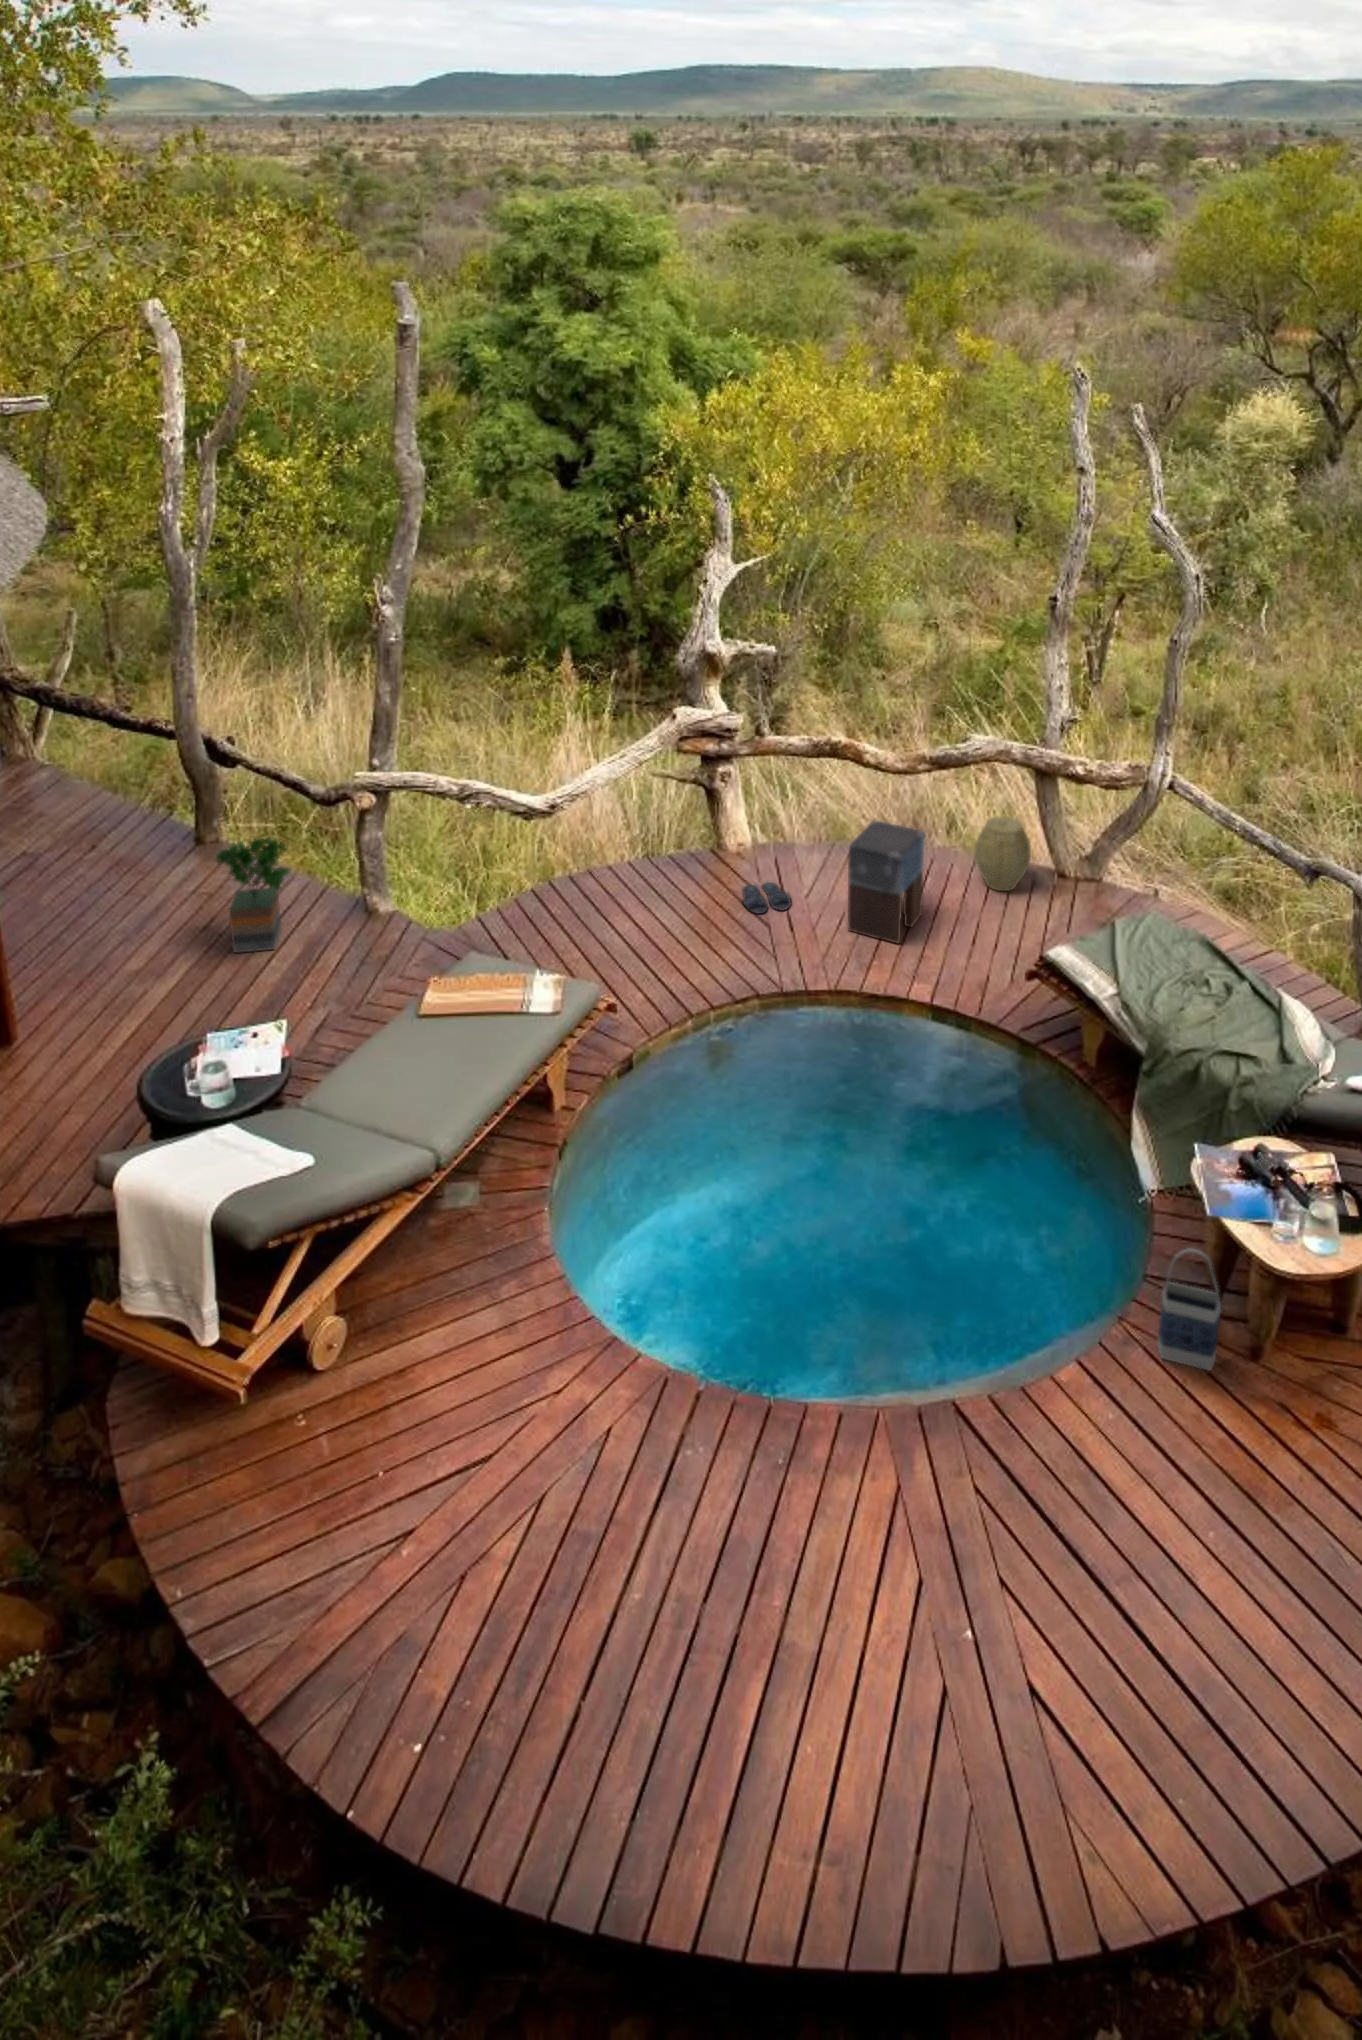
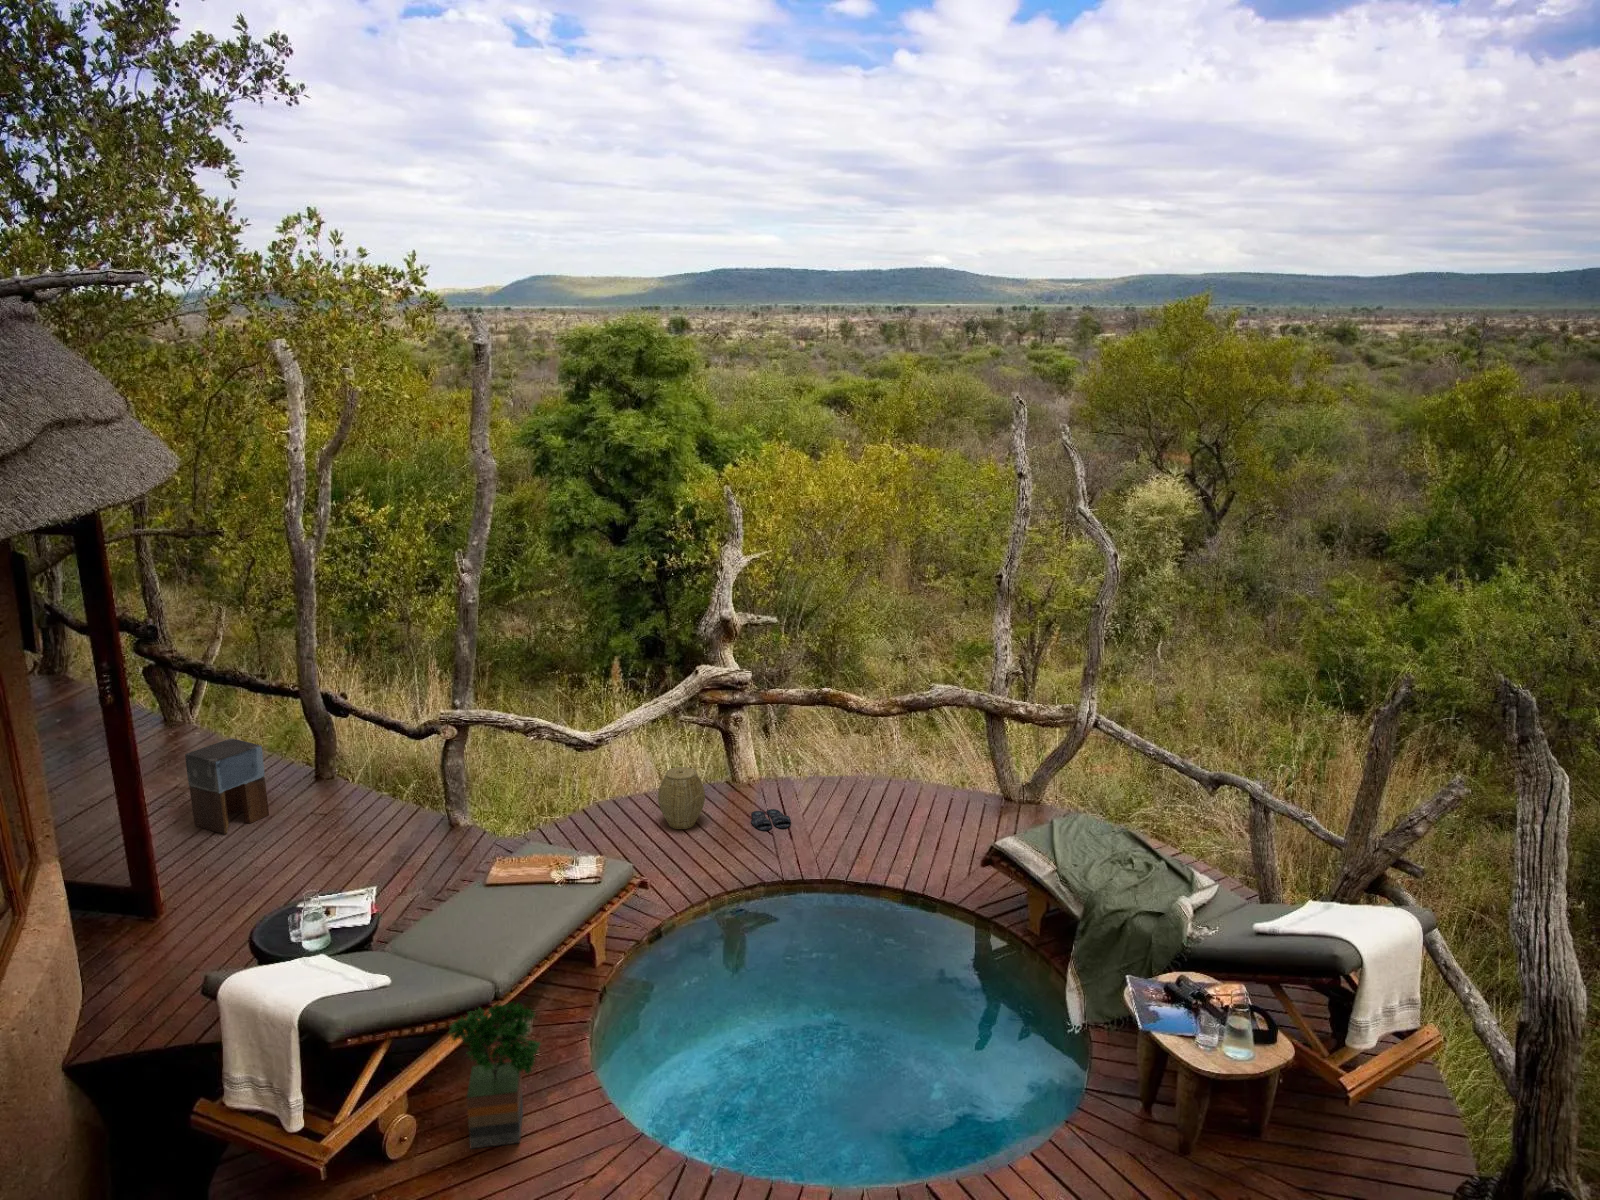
woven basket: present [975,817,1031,891] -> present [658,767,705,829]
stool: present [848,820,925,943] -> present [185,738,269,834]
potted tree: present [215,837,291,953] -> present [449,1002,541,1148]
bag: present [1157,1248,1221,1370] -> none [1101,1056,1156,1164]

